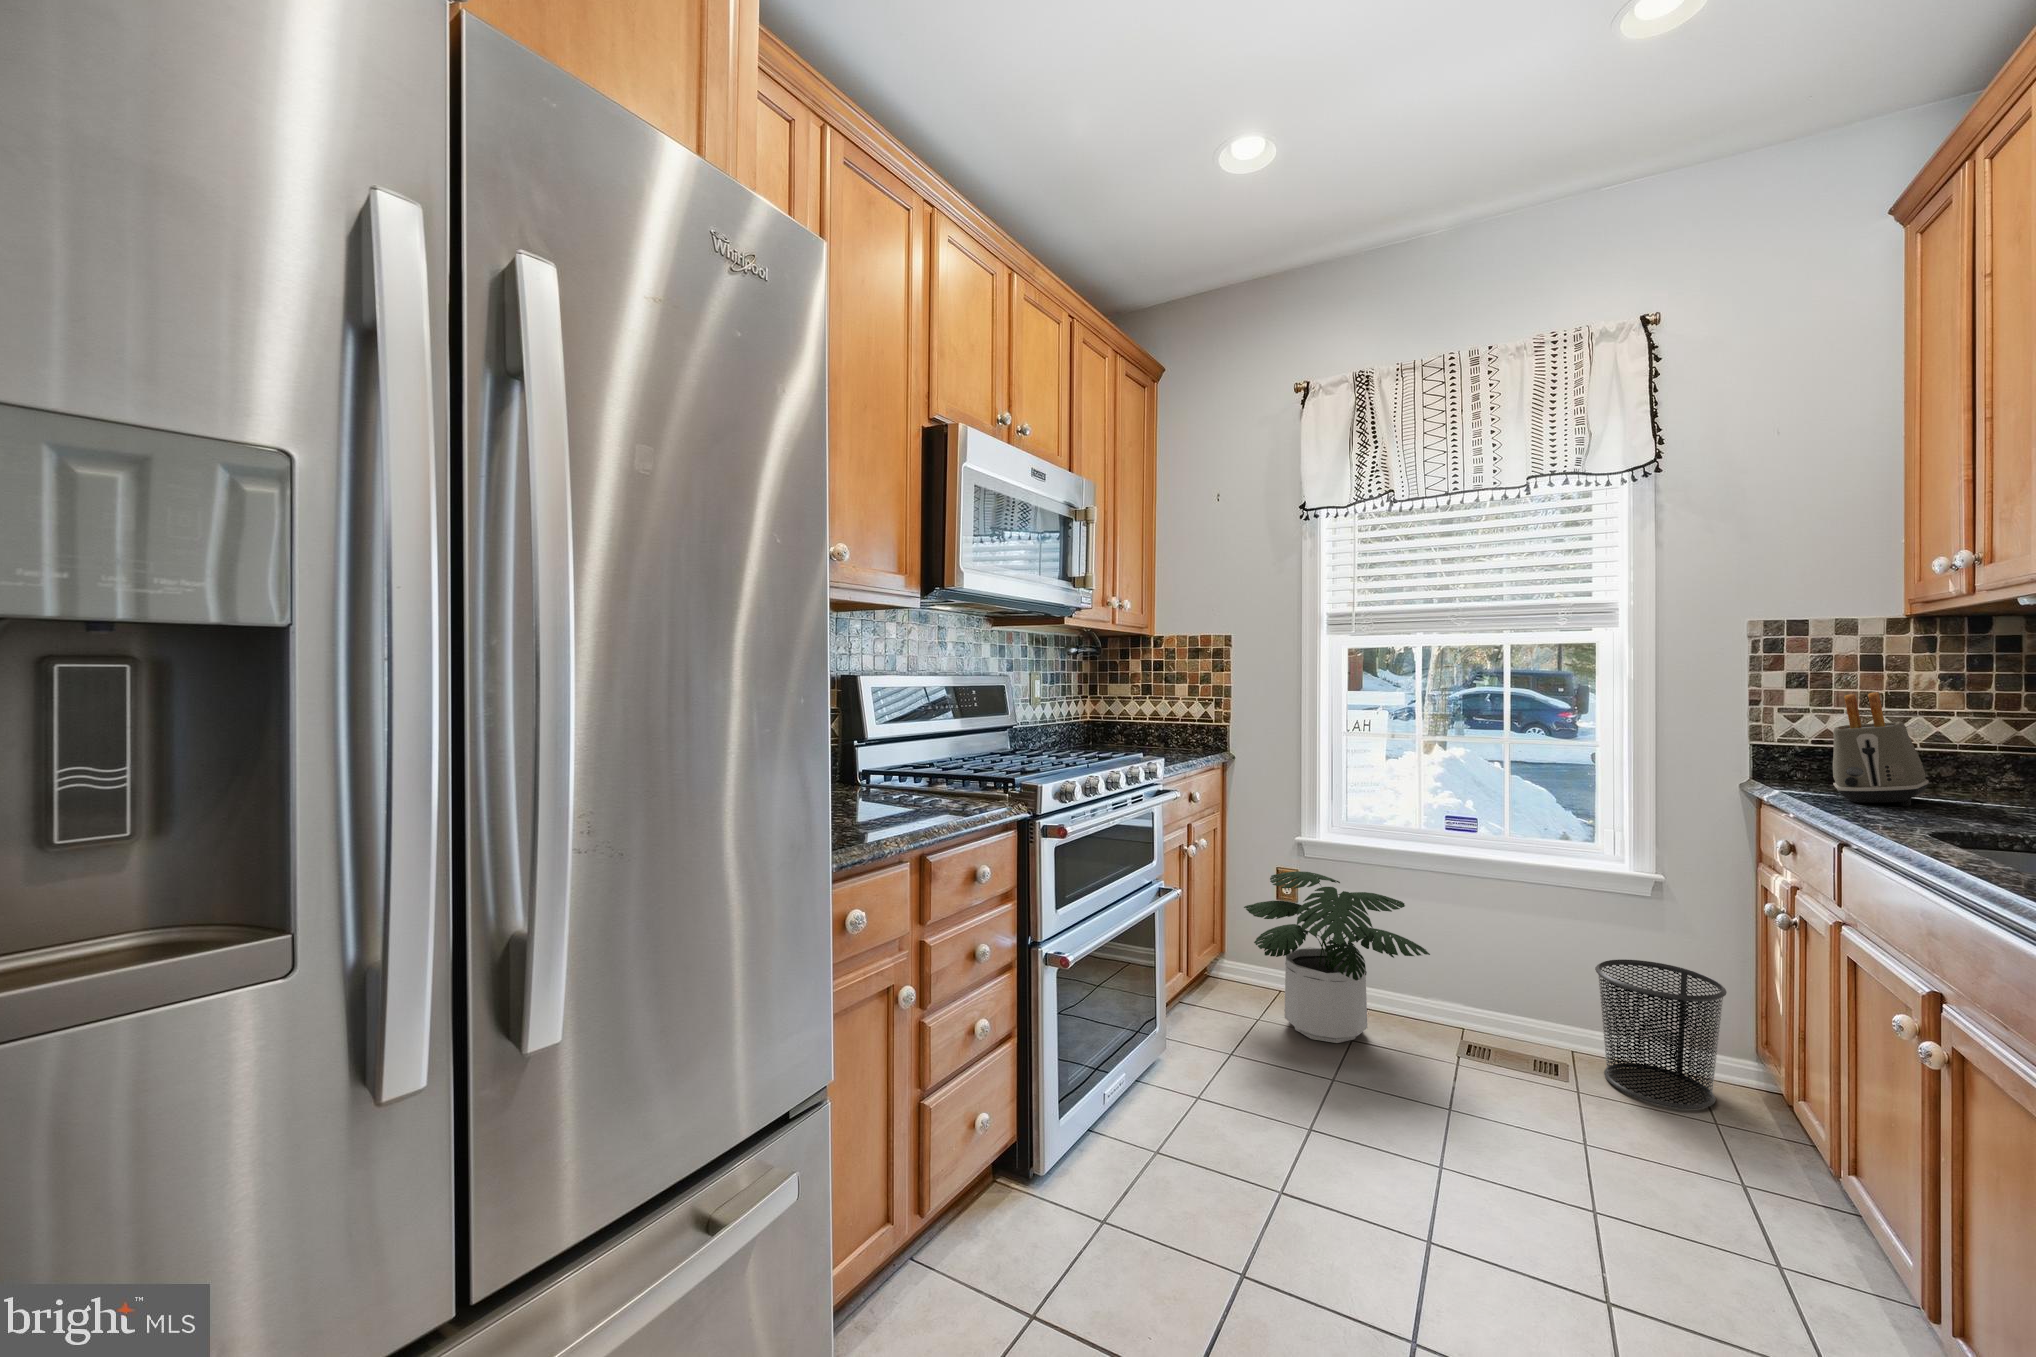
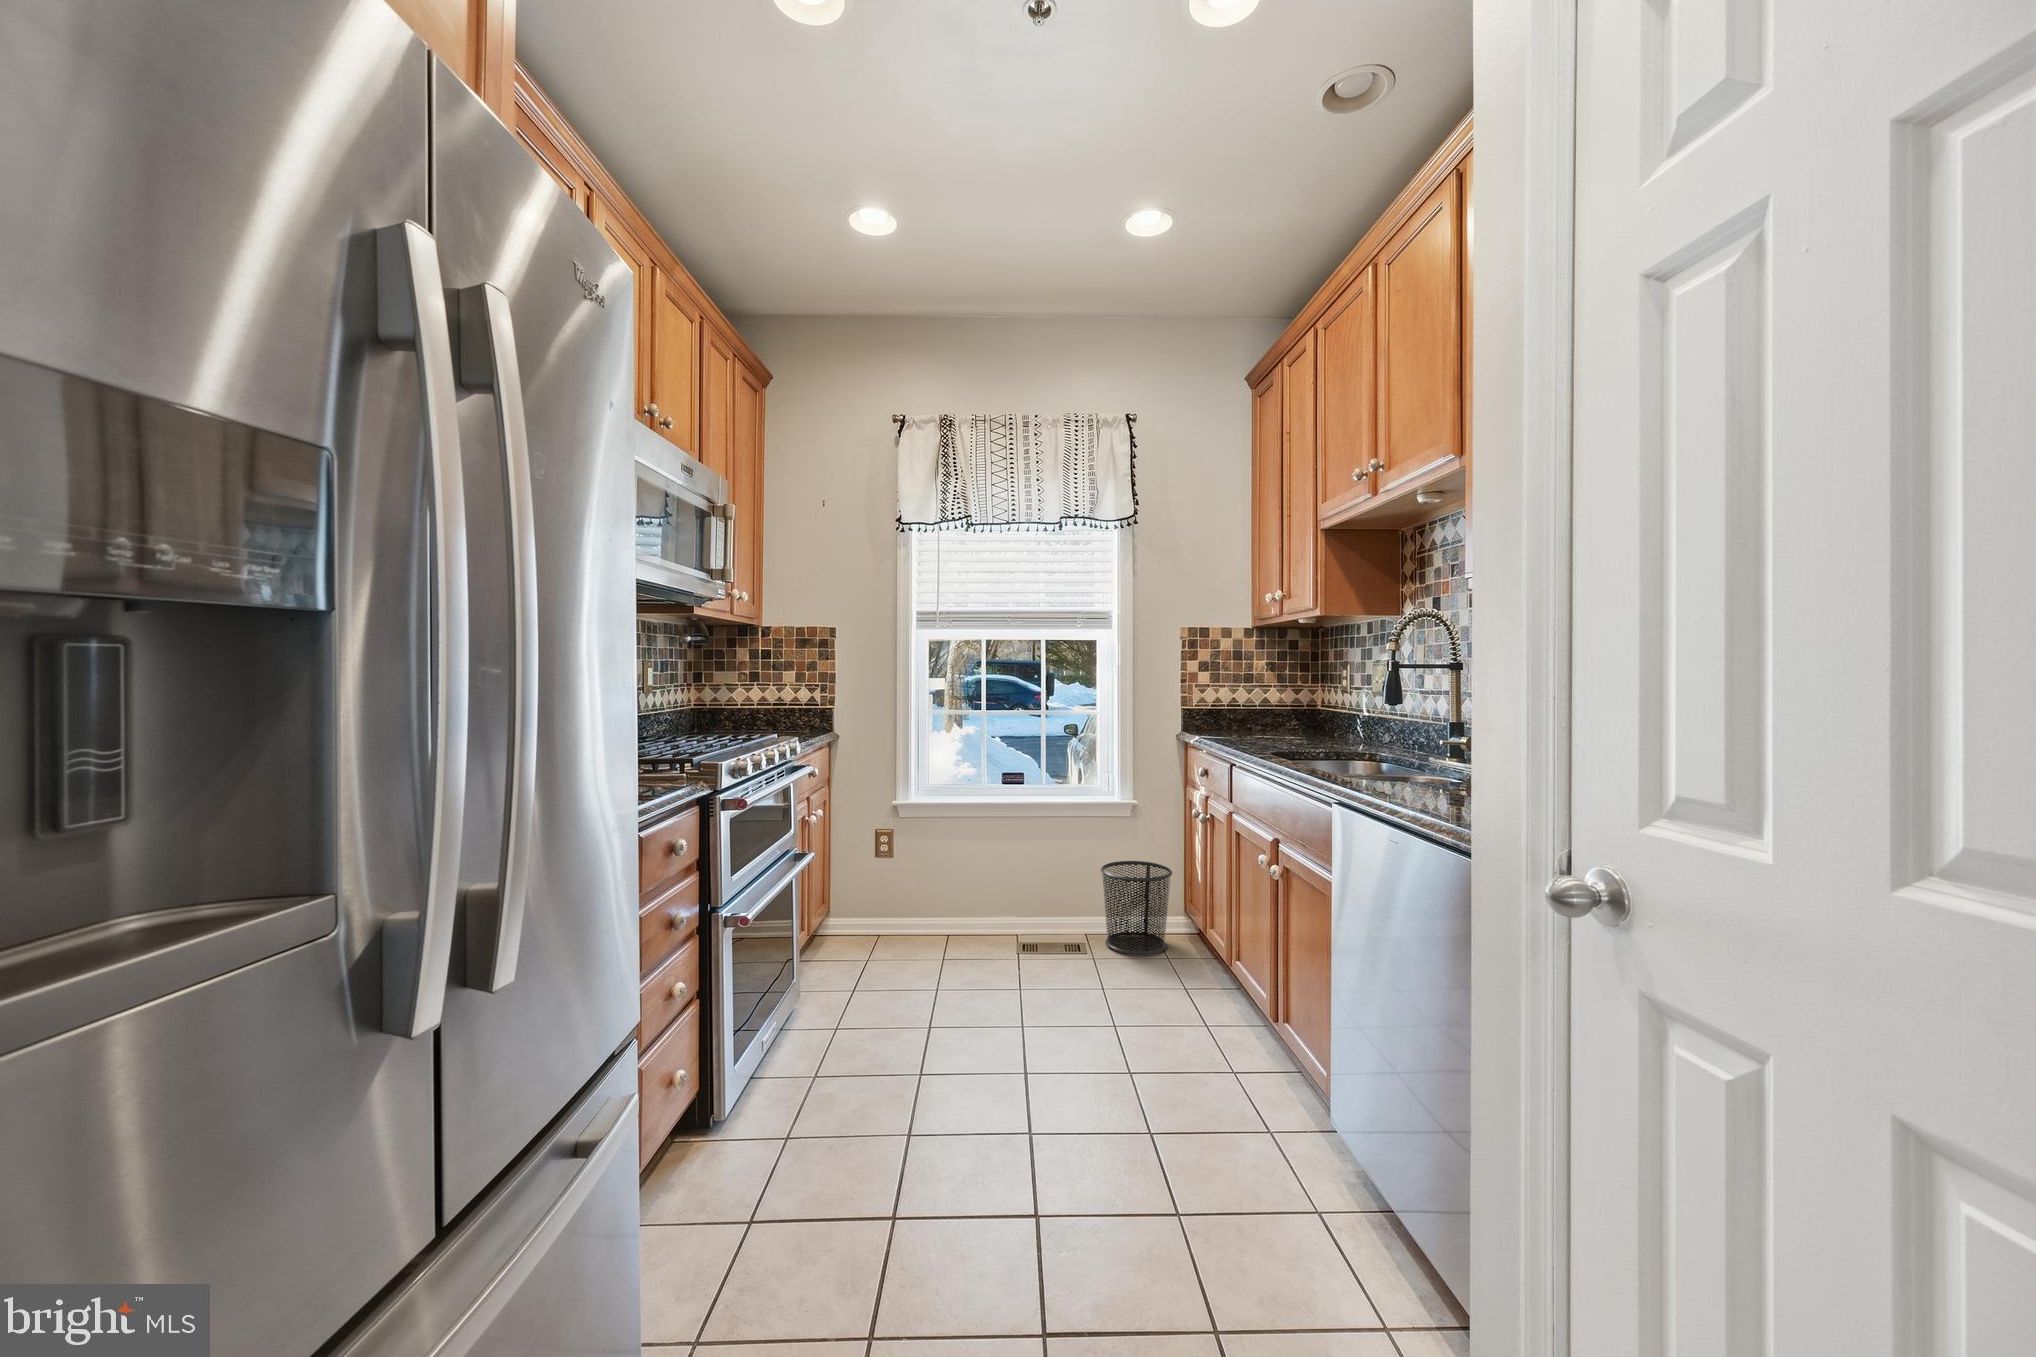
toaster: present [1833,692,1929,806] -> none [1225,674,1267,742]
potted plant: present [1244,871,1430,1043] -> none [852,827,1000,962]

